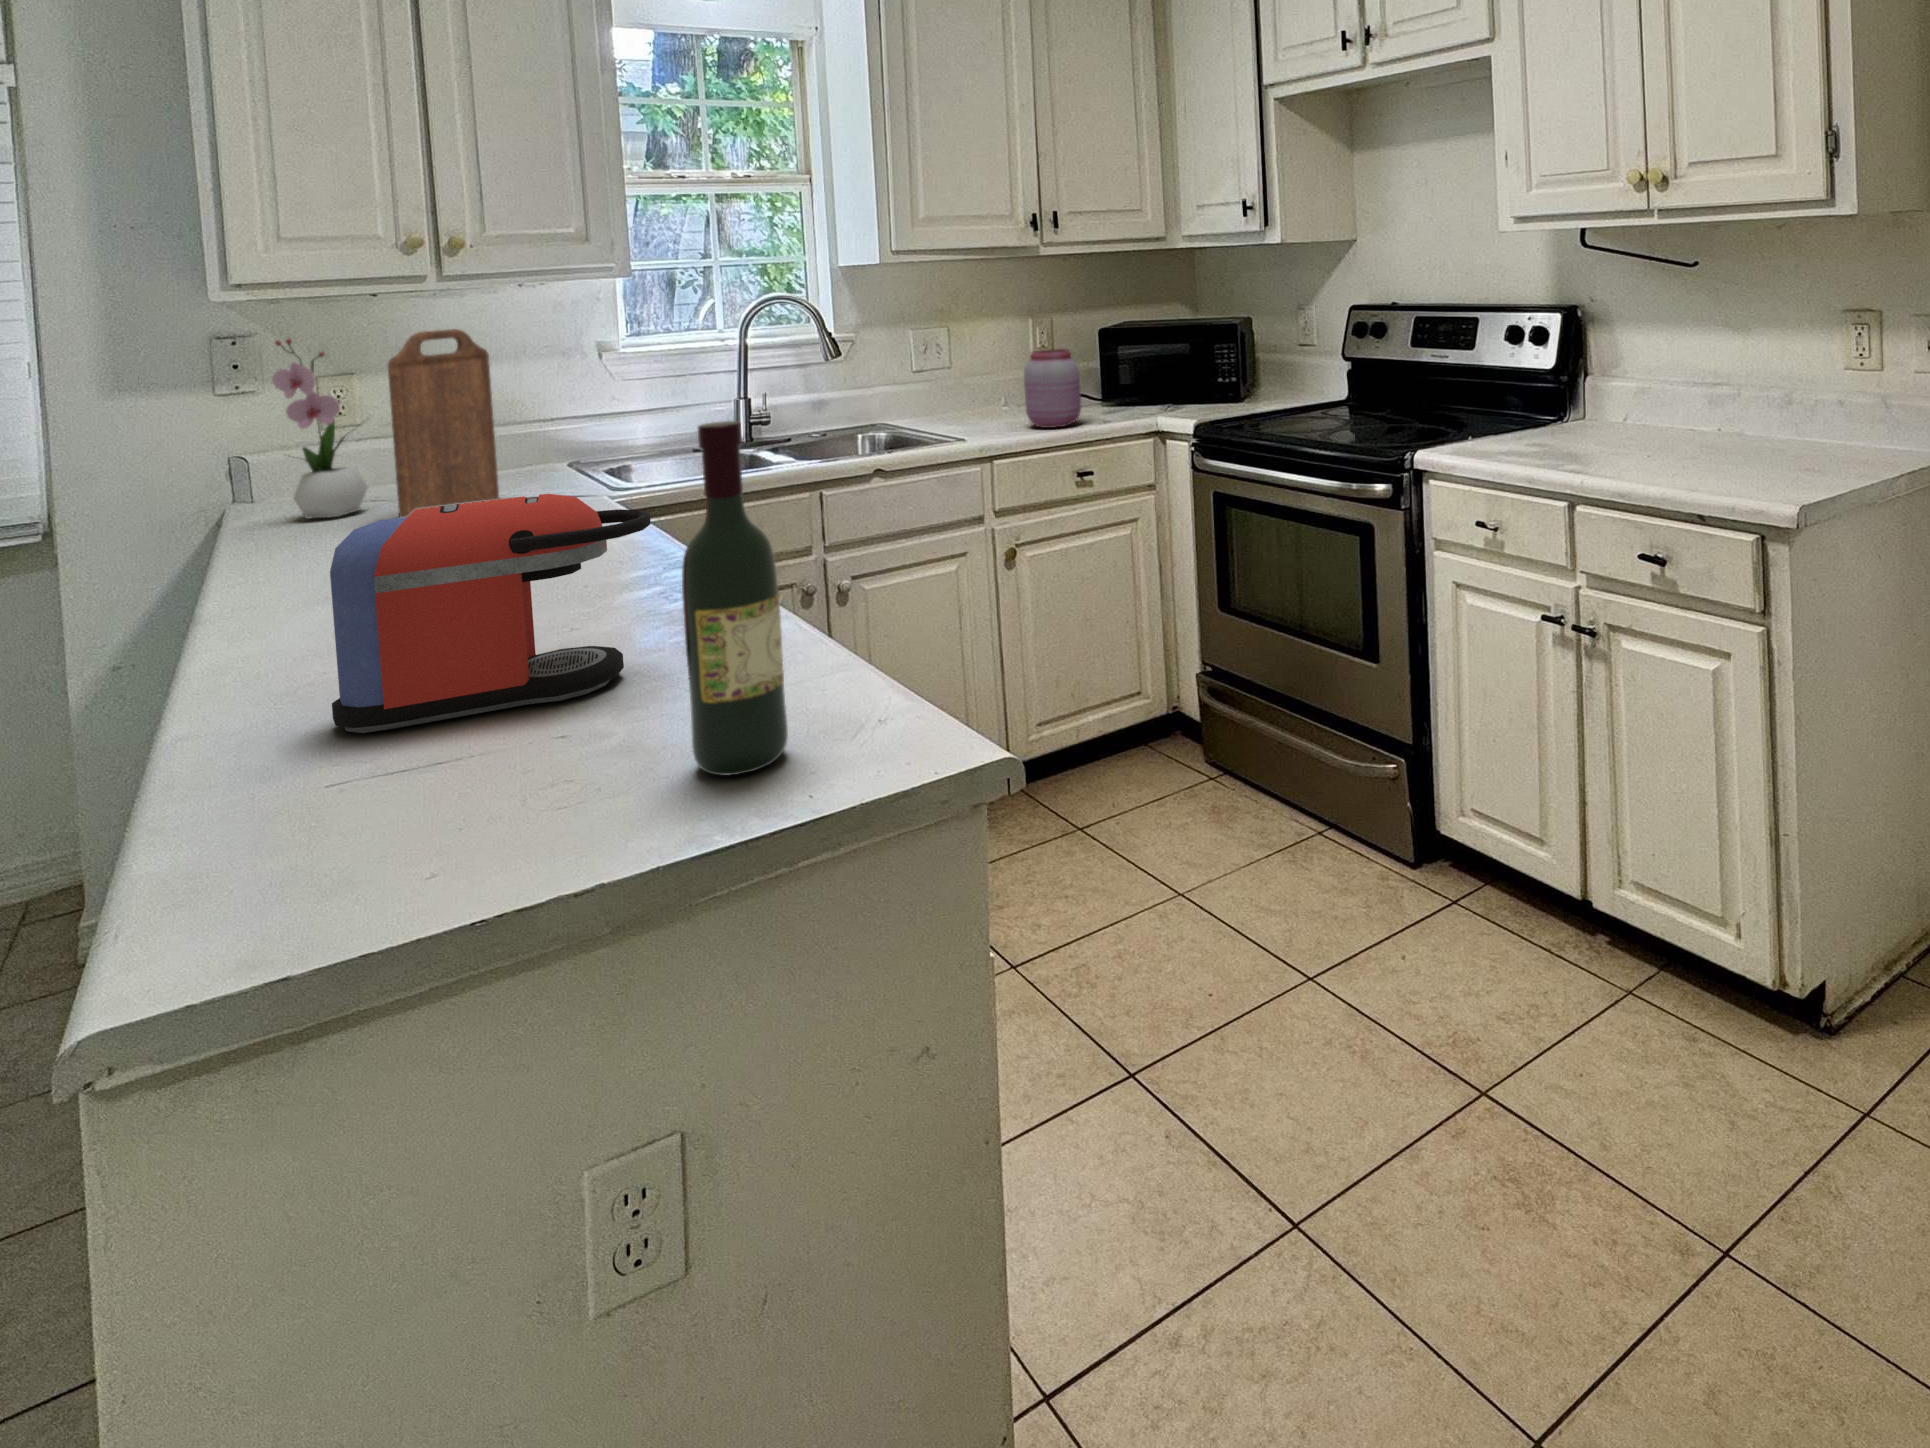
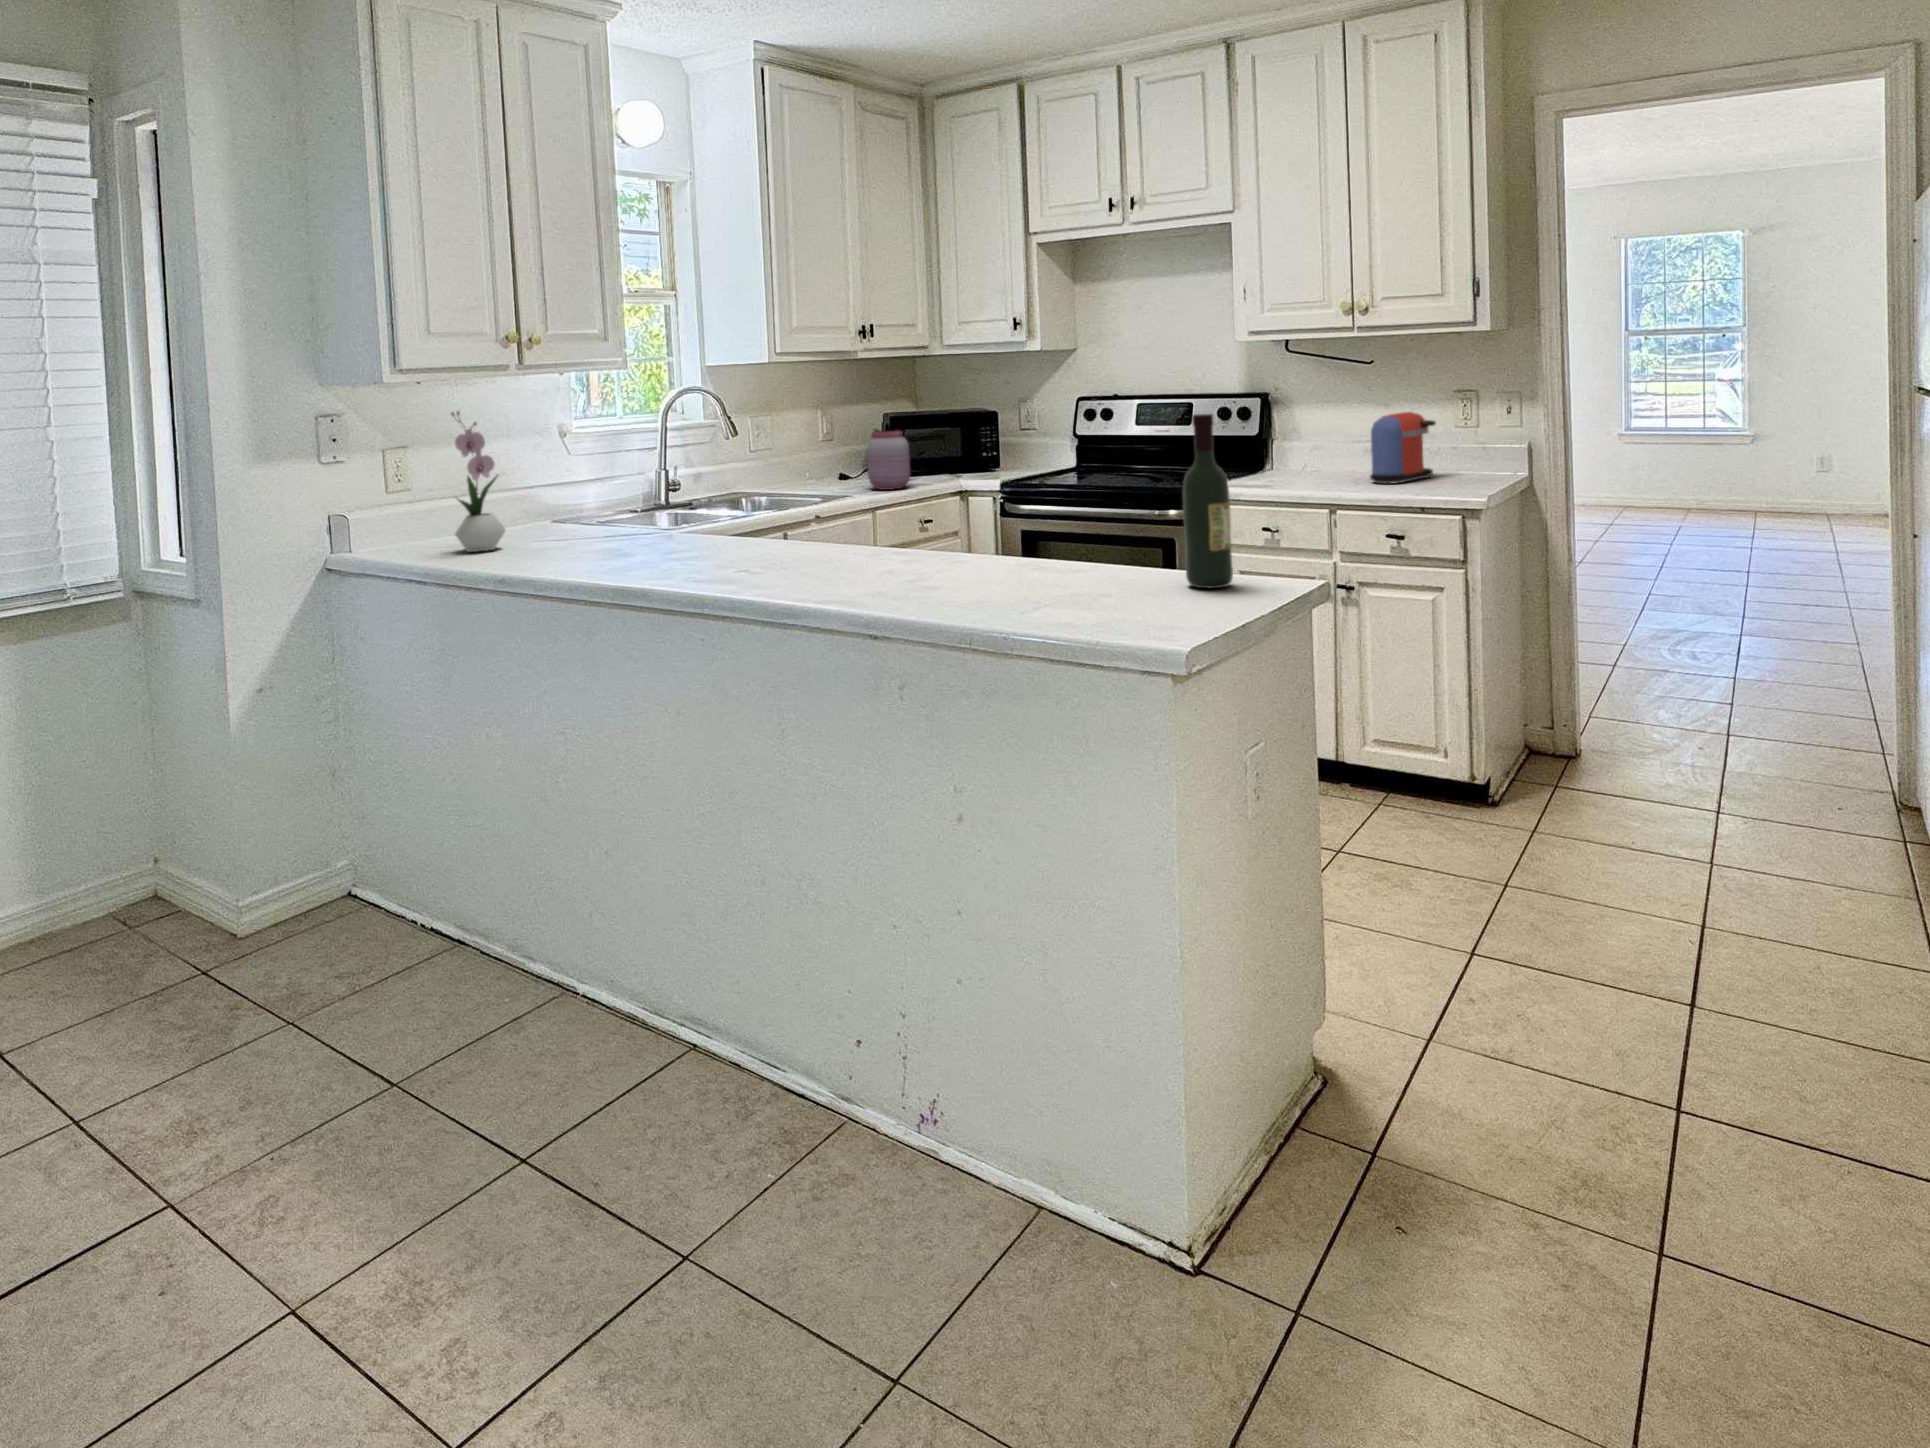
cutting board: present [388,329,499,517] -> none [562,404,600,548]
coffee maker: present [330,494,651,733] -> present [1370,412,1436,484]

